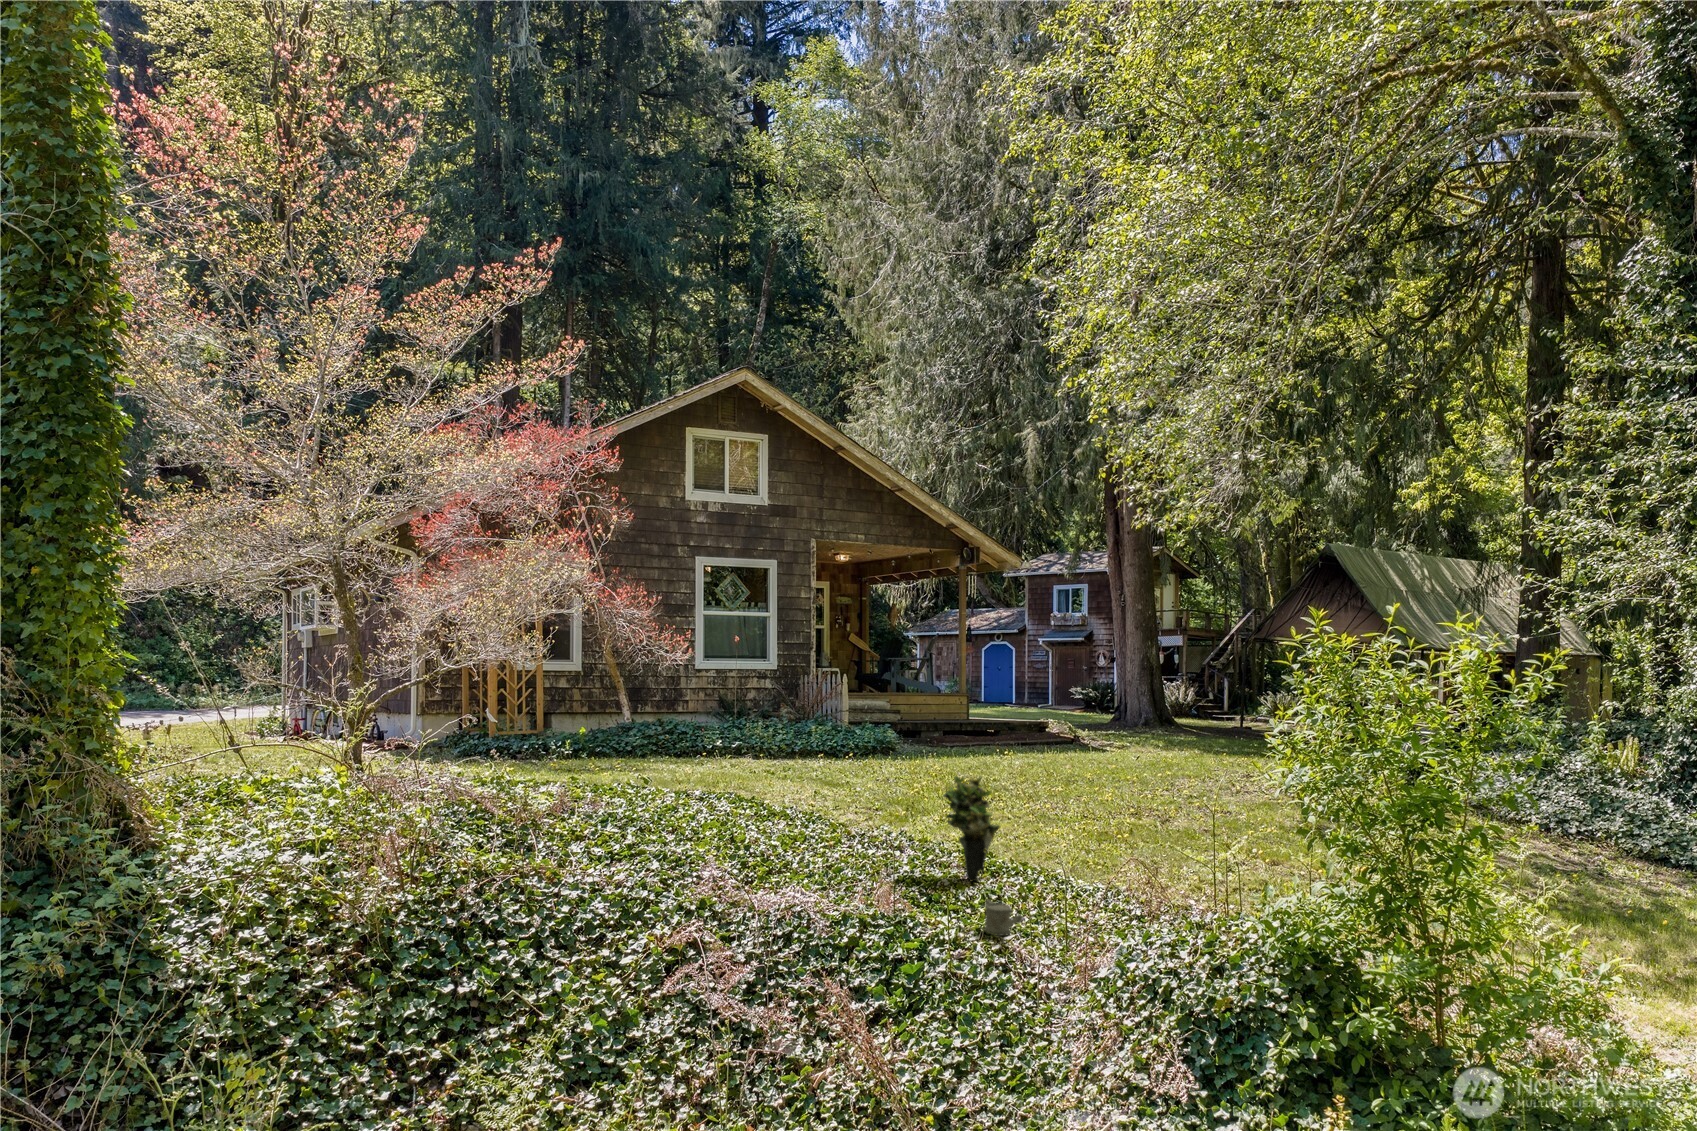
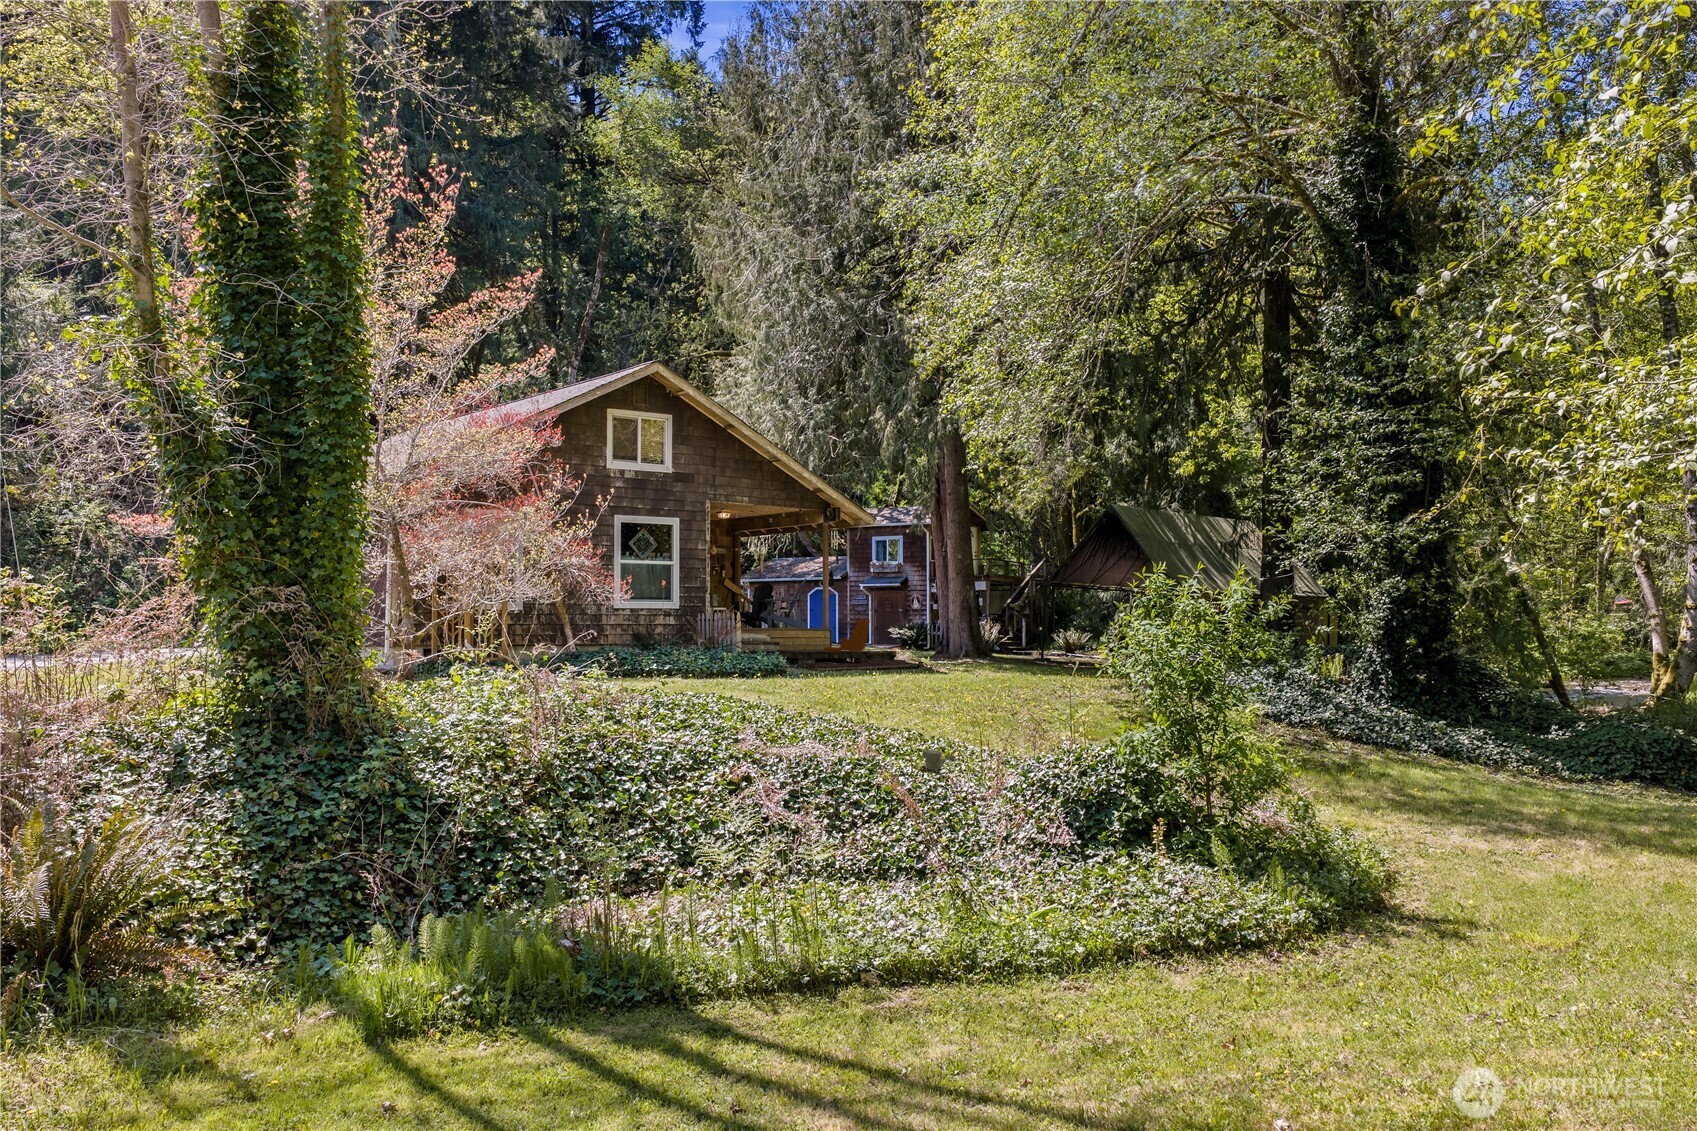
lounge chair: none [967,683,1024,737] -> present [823,619,870,661]
potted plant: present [943,776,1000,882] -> none [878,672,918,745]

